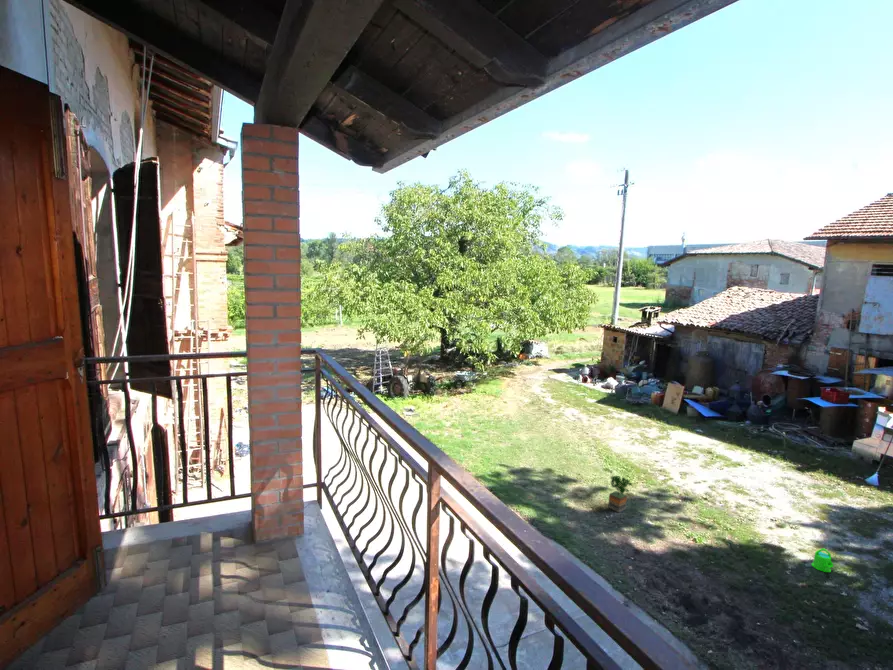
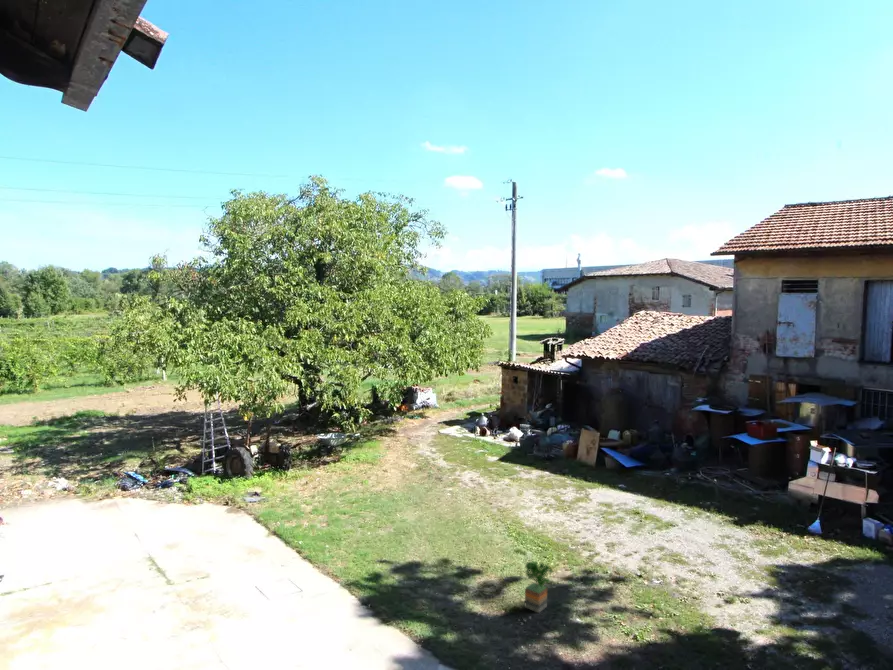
watering can: present [812,548,833,572] -> none [775,627,800,659]

